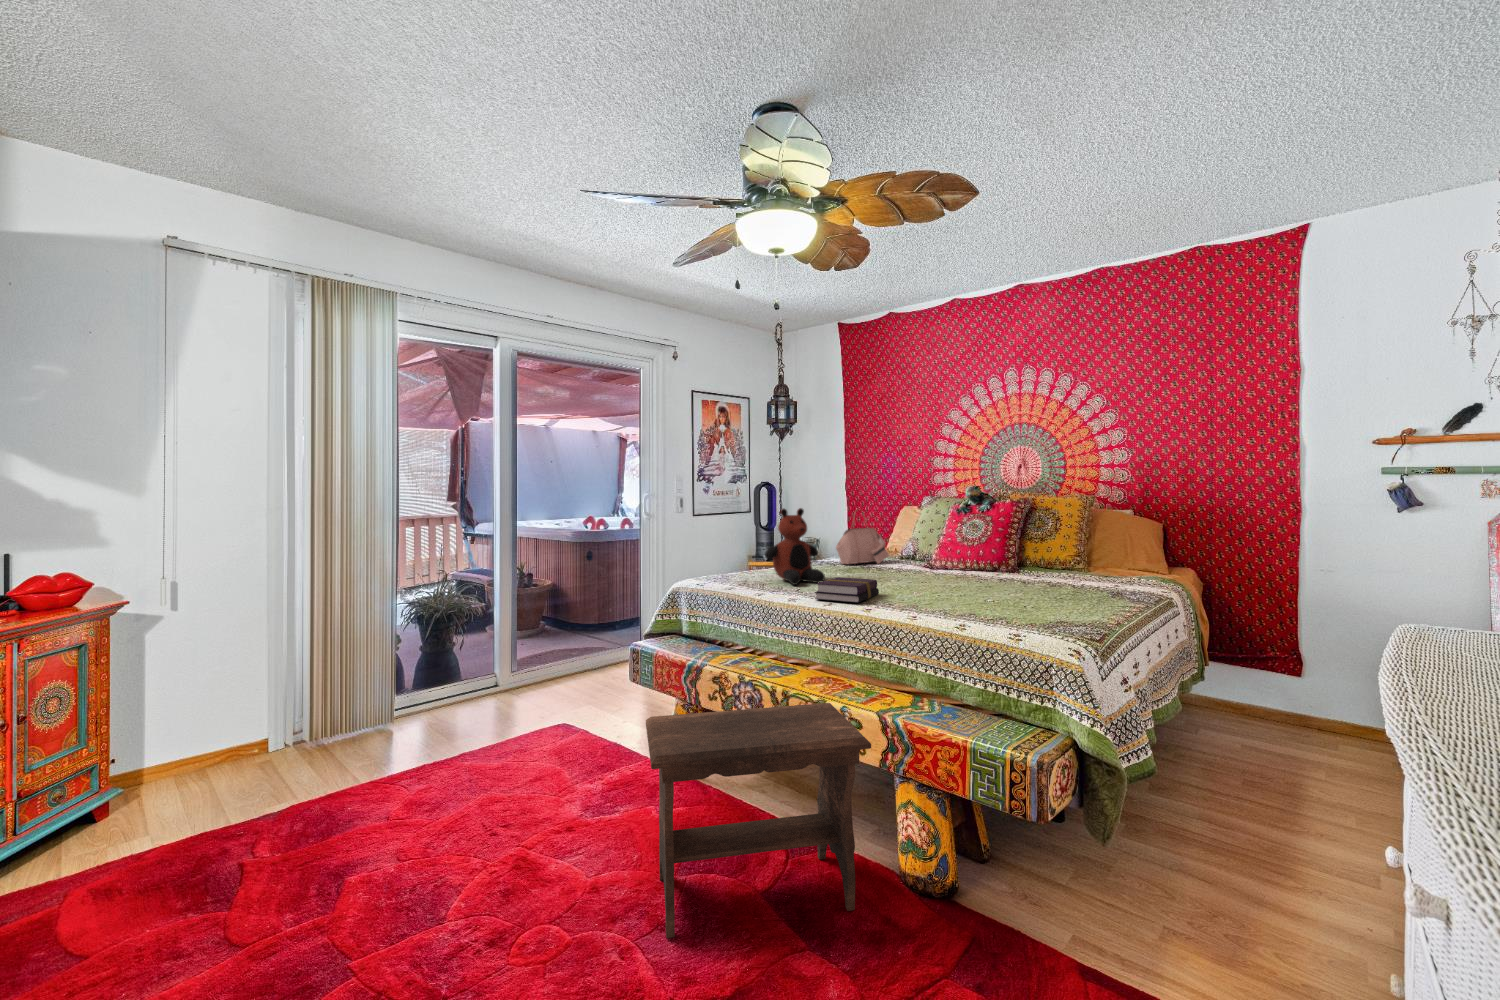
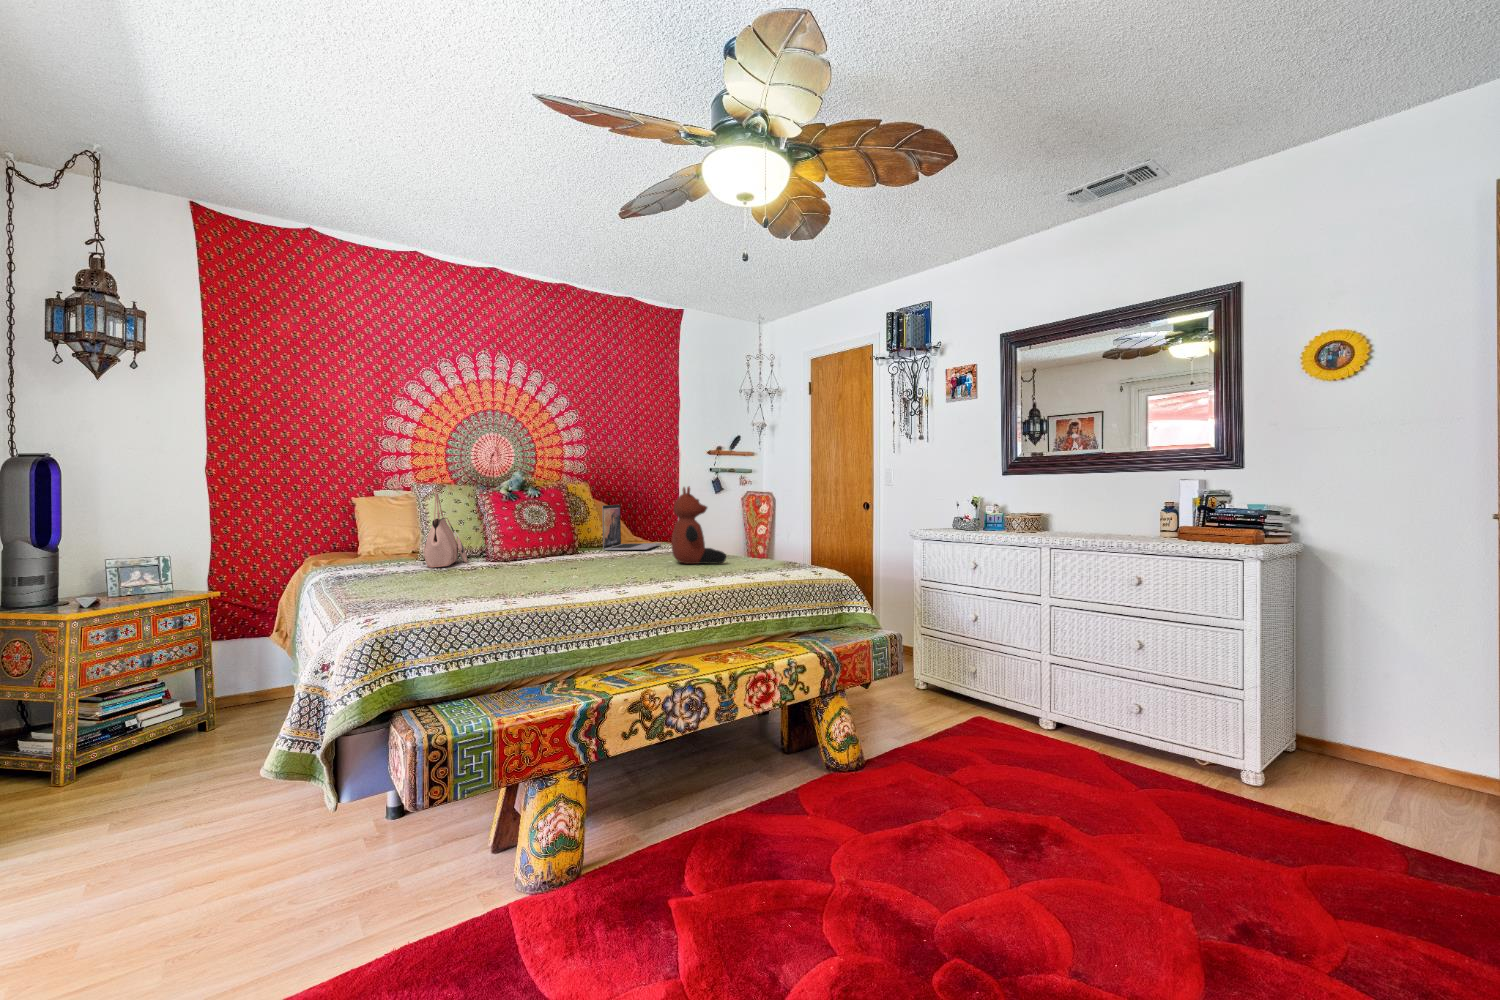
teddy bear: present [765,508,825,585] -> present [672,486,726,564]
laptop: none [1030,524,1127,580] -> present [602,505,661,550]
book: present [815,577,879,603] -> none [606,557,687,582]
footstool: present [646,703,871,938] -> none [798,652,960,906]

